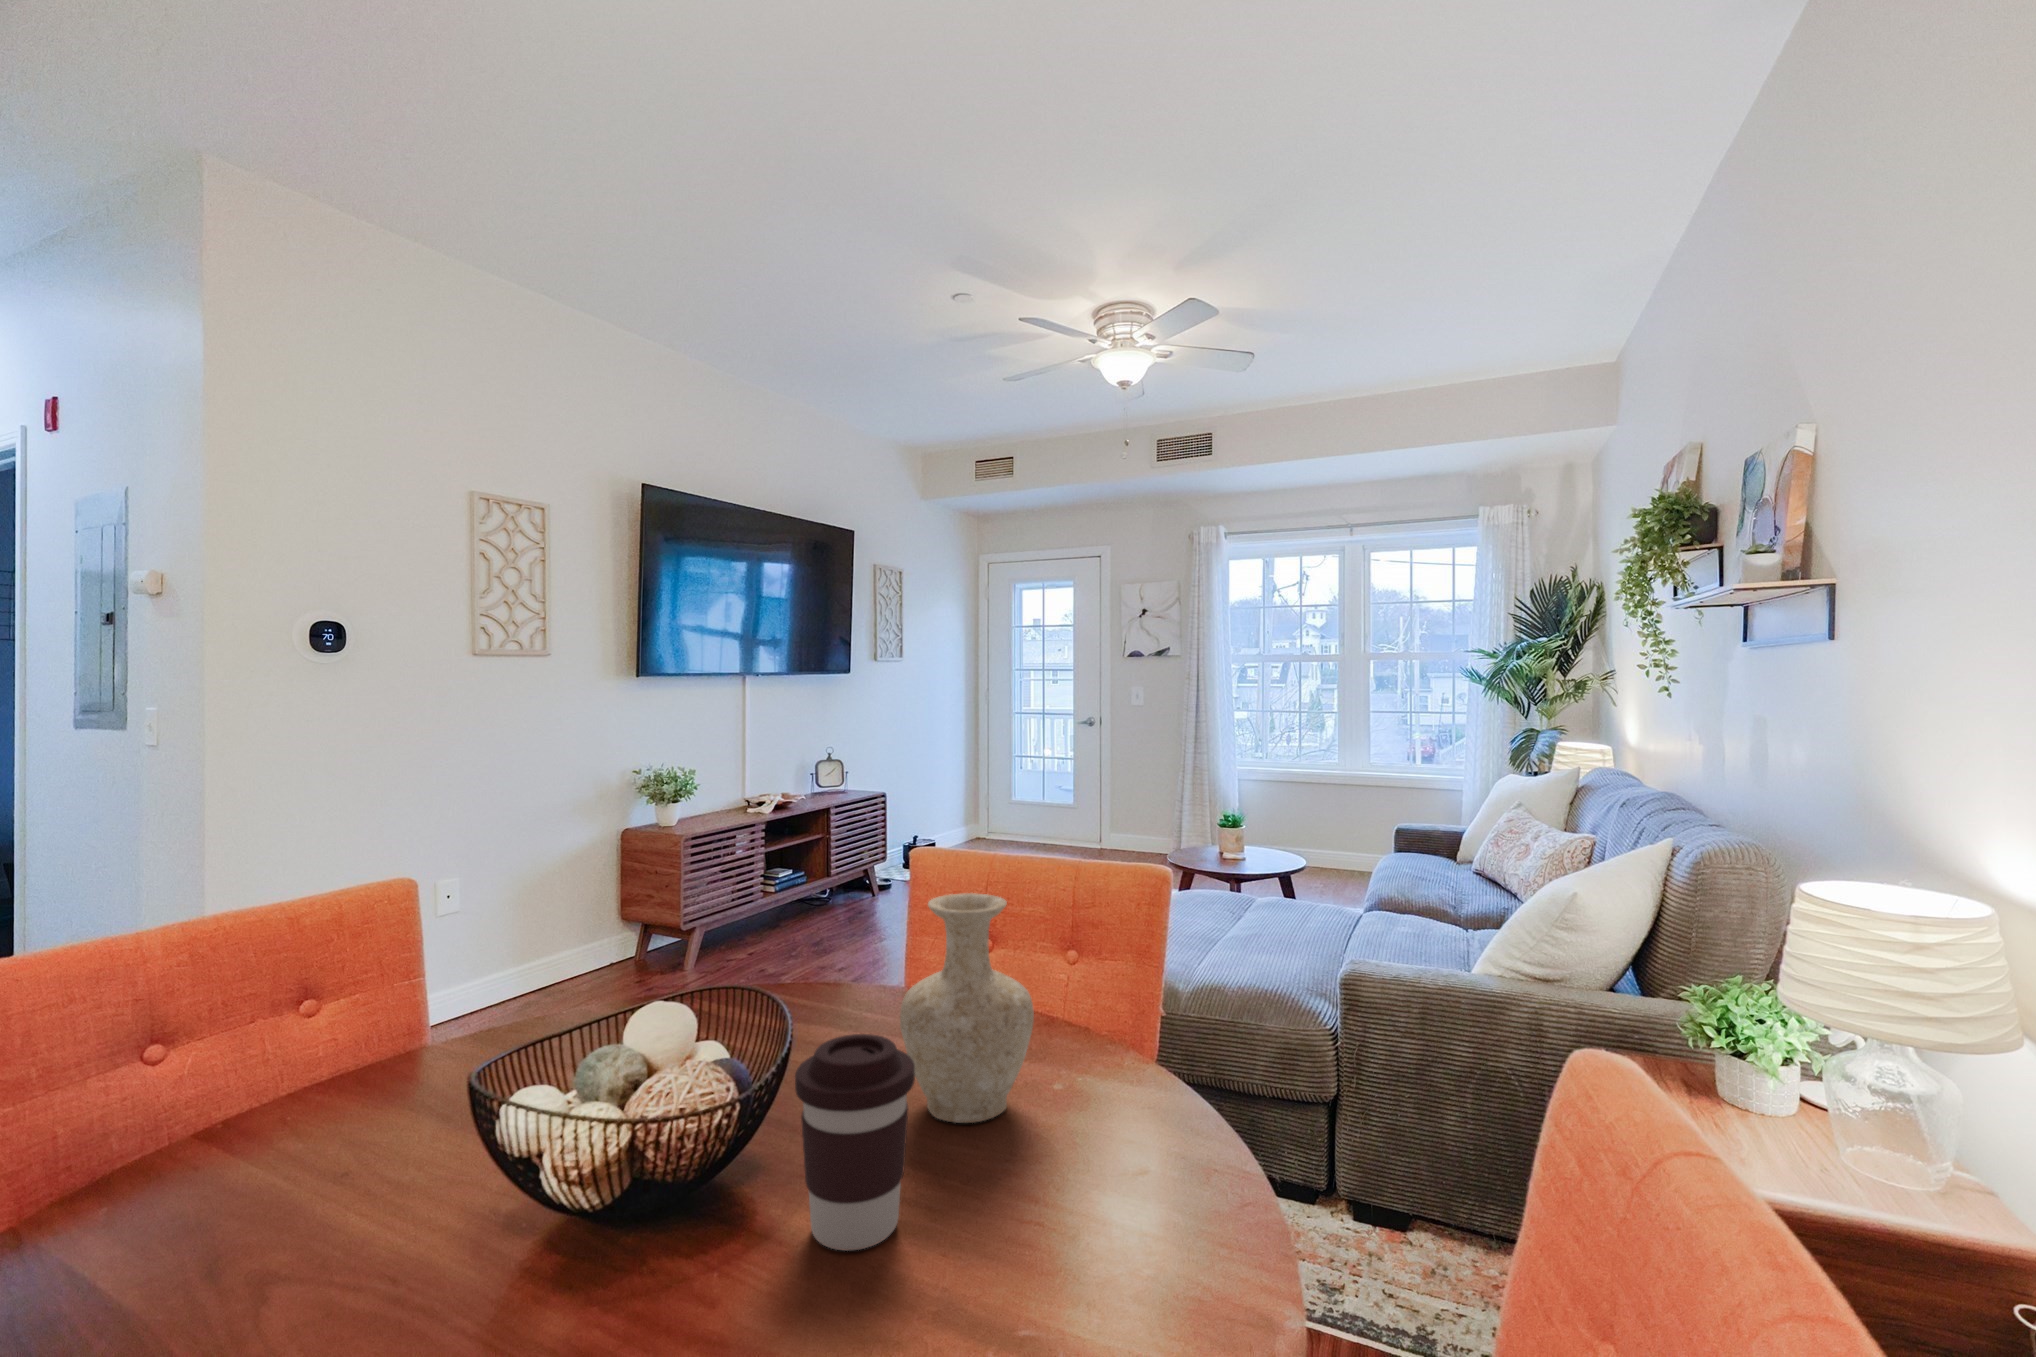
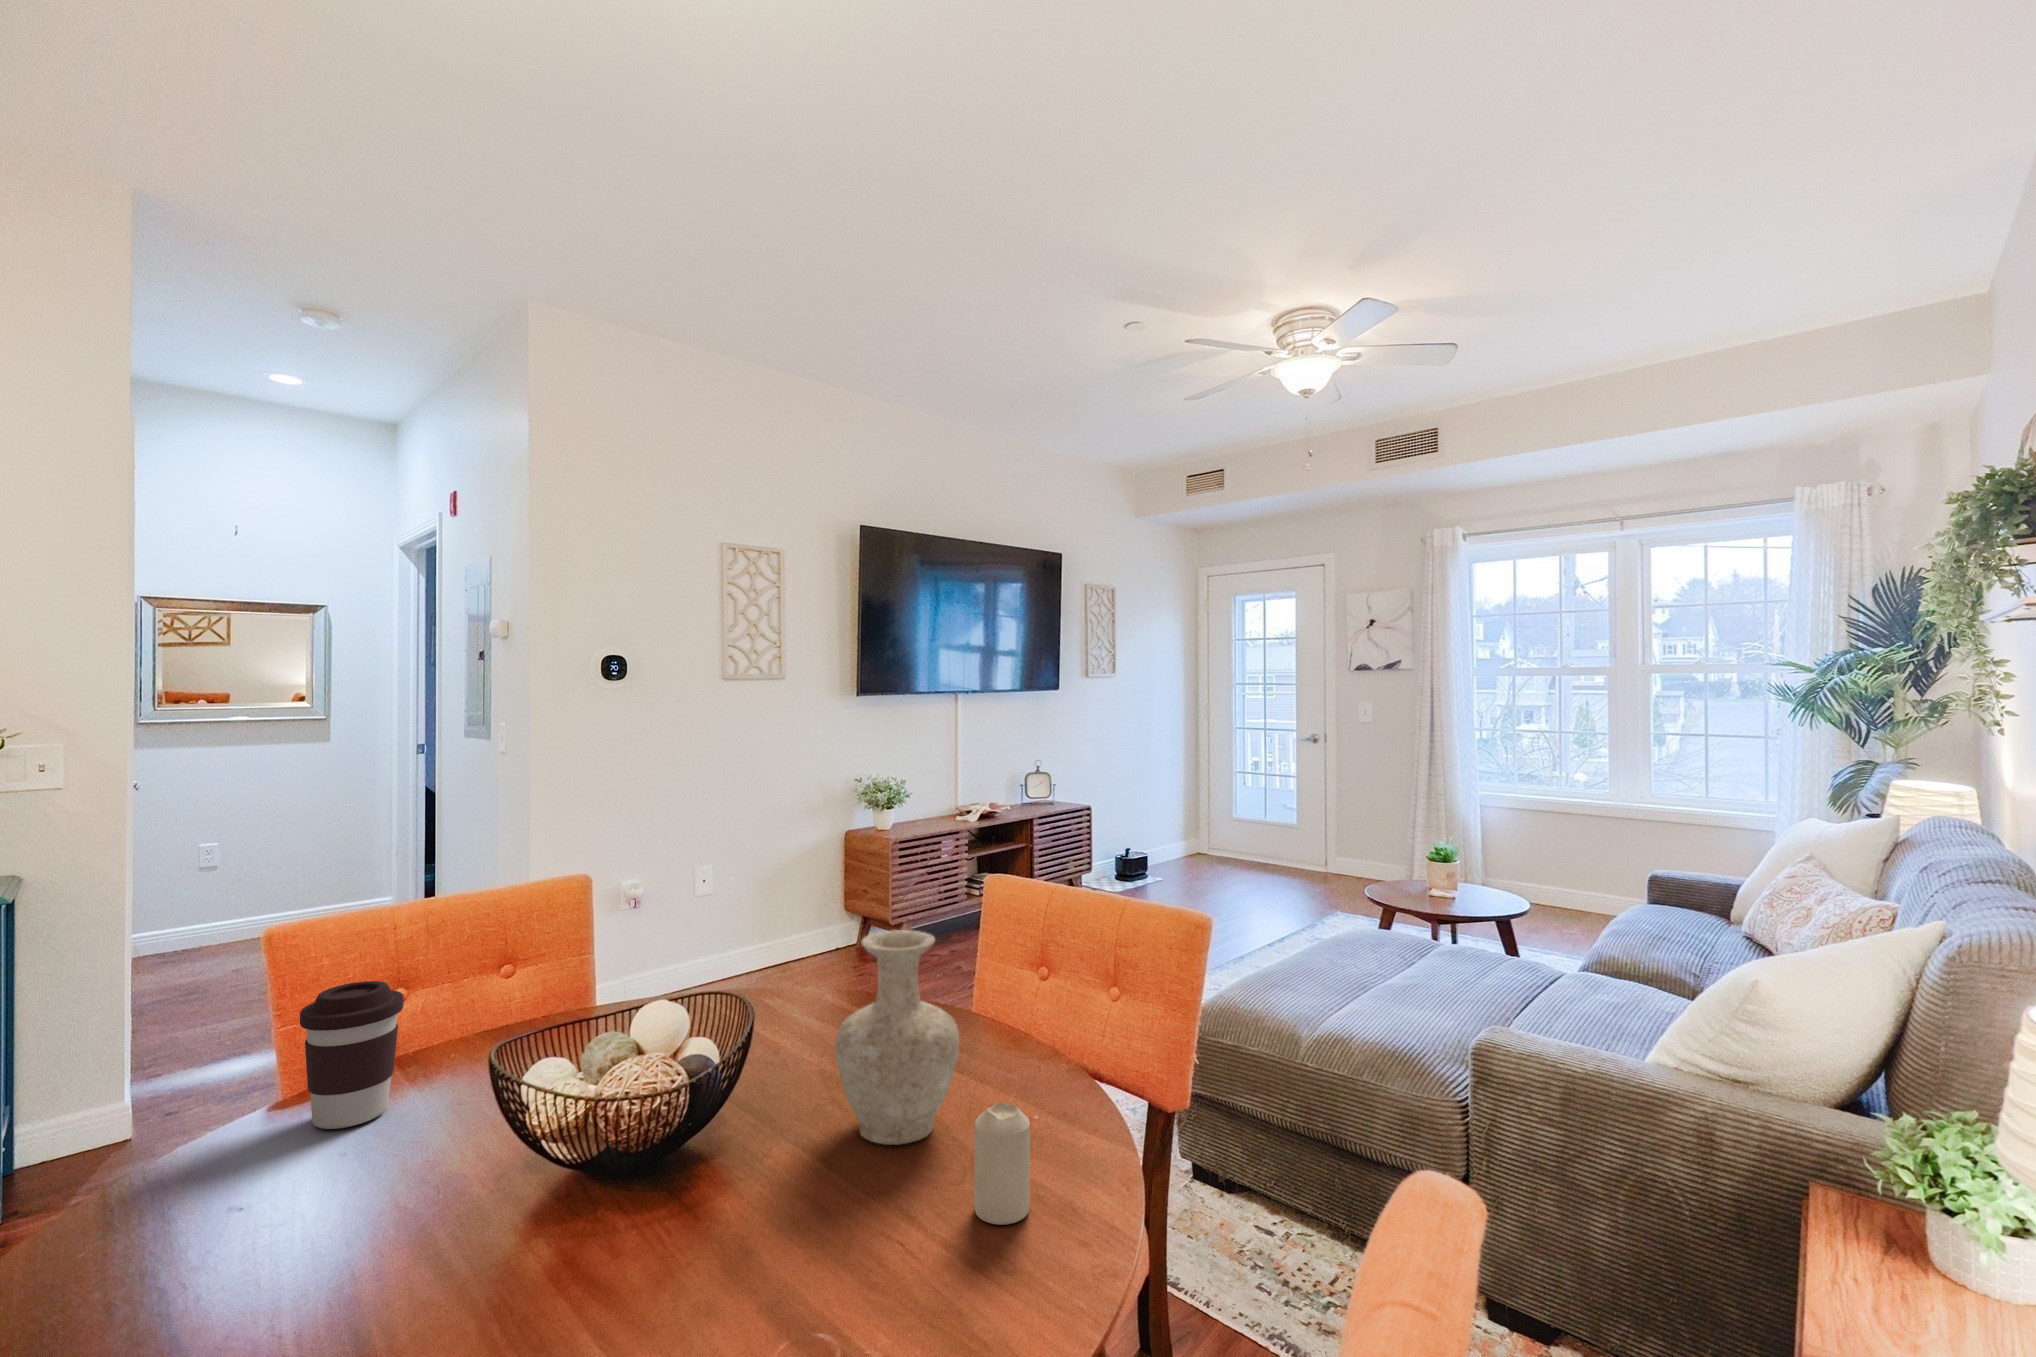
coffee cup: present [795,1034,915,1251] -> present [300,981,404,1129]
candle: none [1108,1054,1166,1178] -> present [974,1102,1030,1225]

